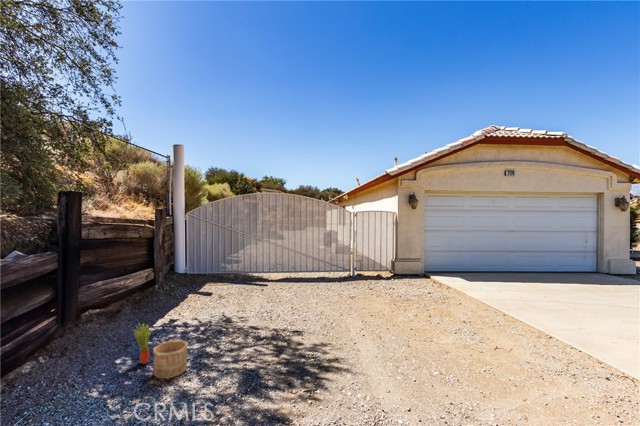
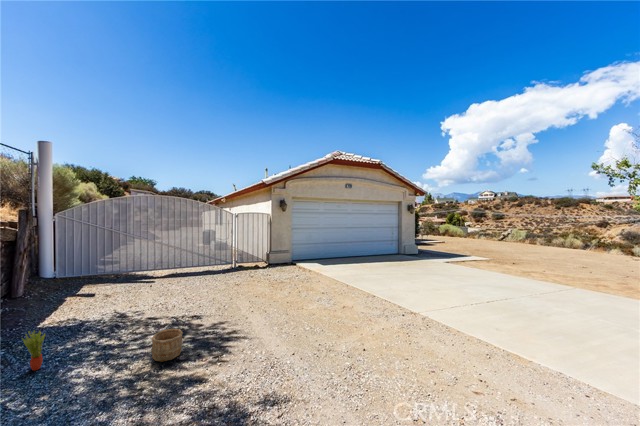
wooden bucket: present [153,340,188,379] -> present [152,329,183,362]

